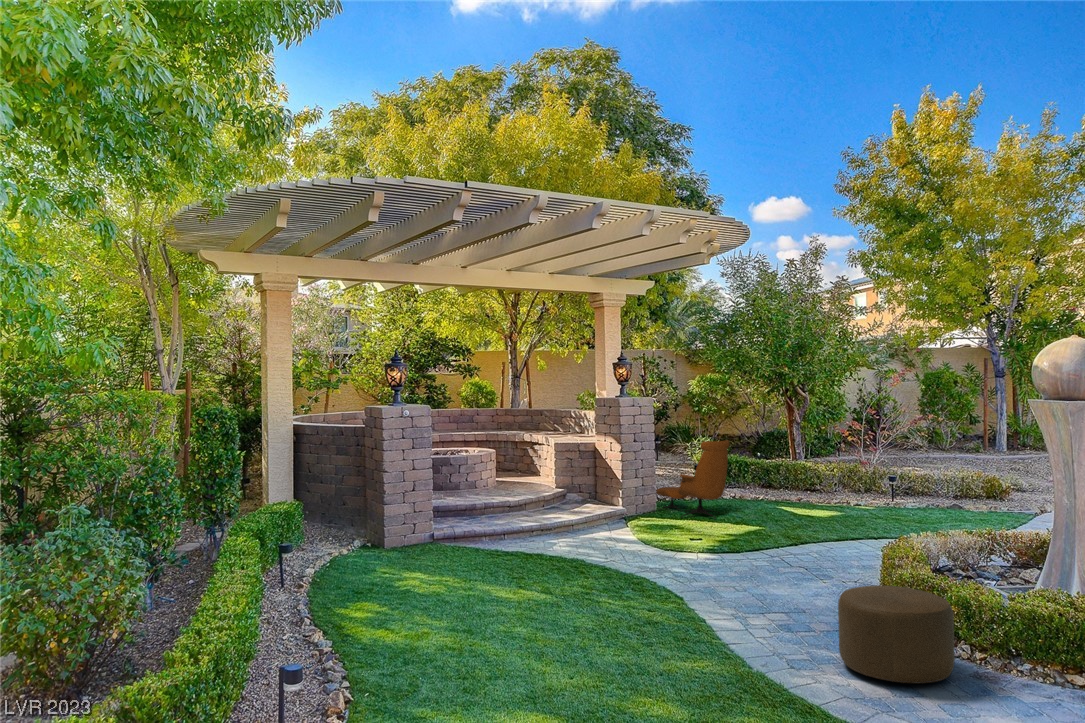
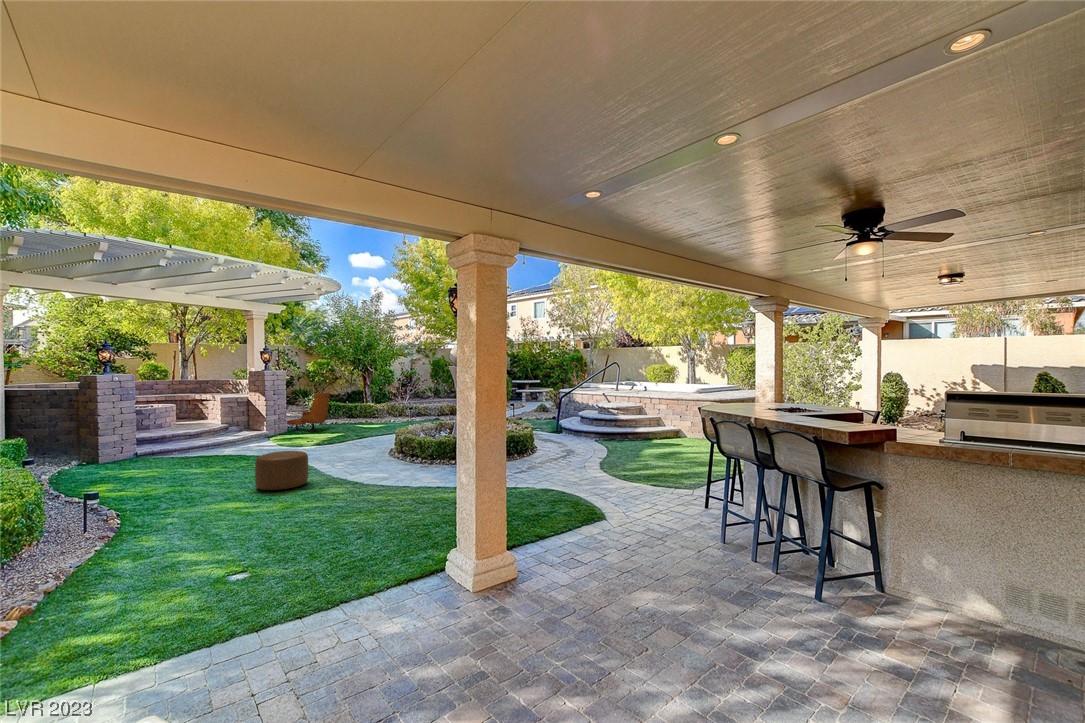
ottoman: present [838,586,955,683] -> present [255,451,308,490]

